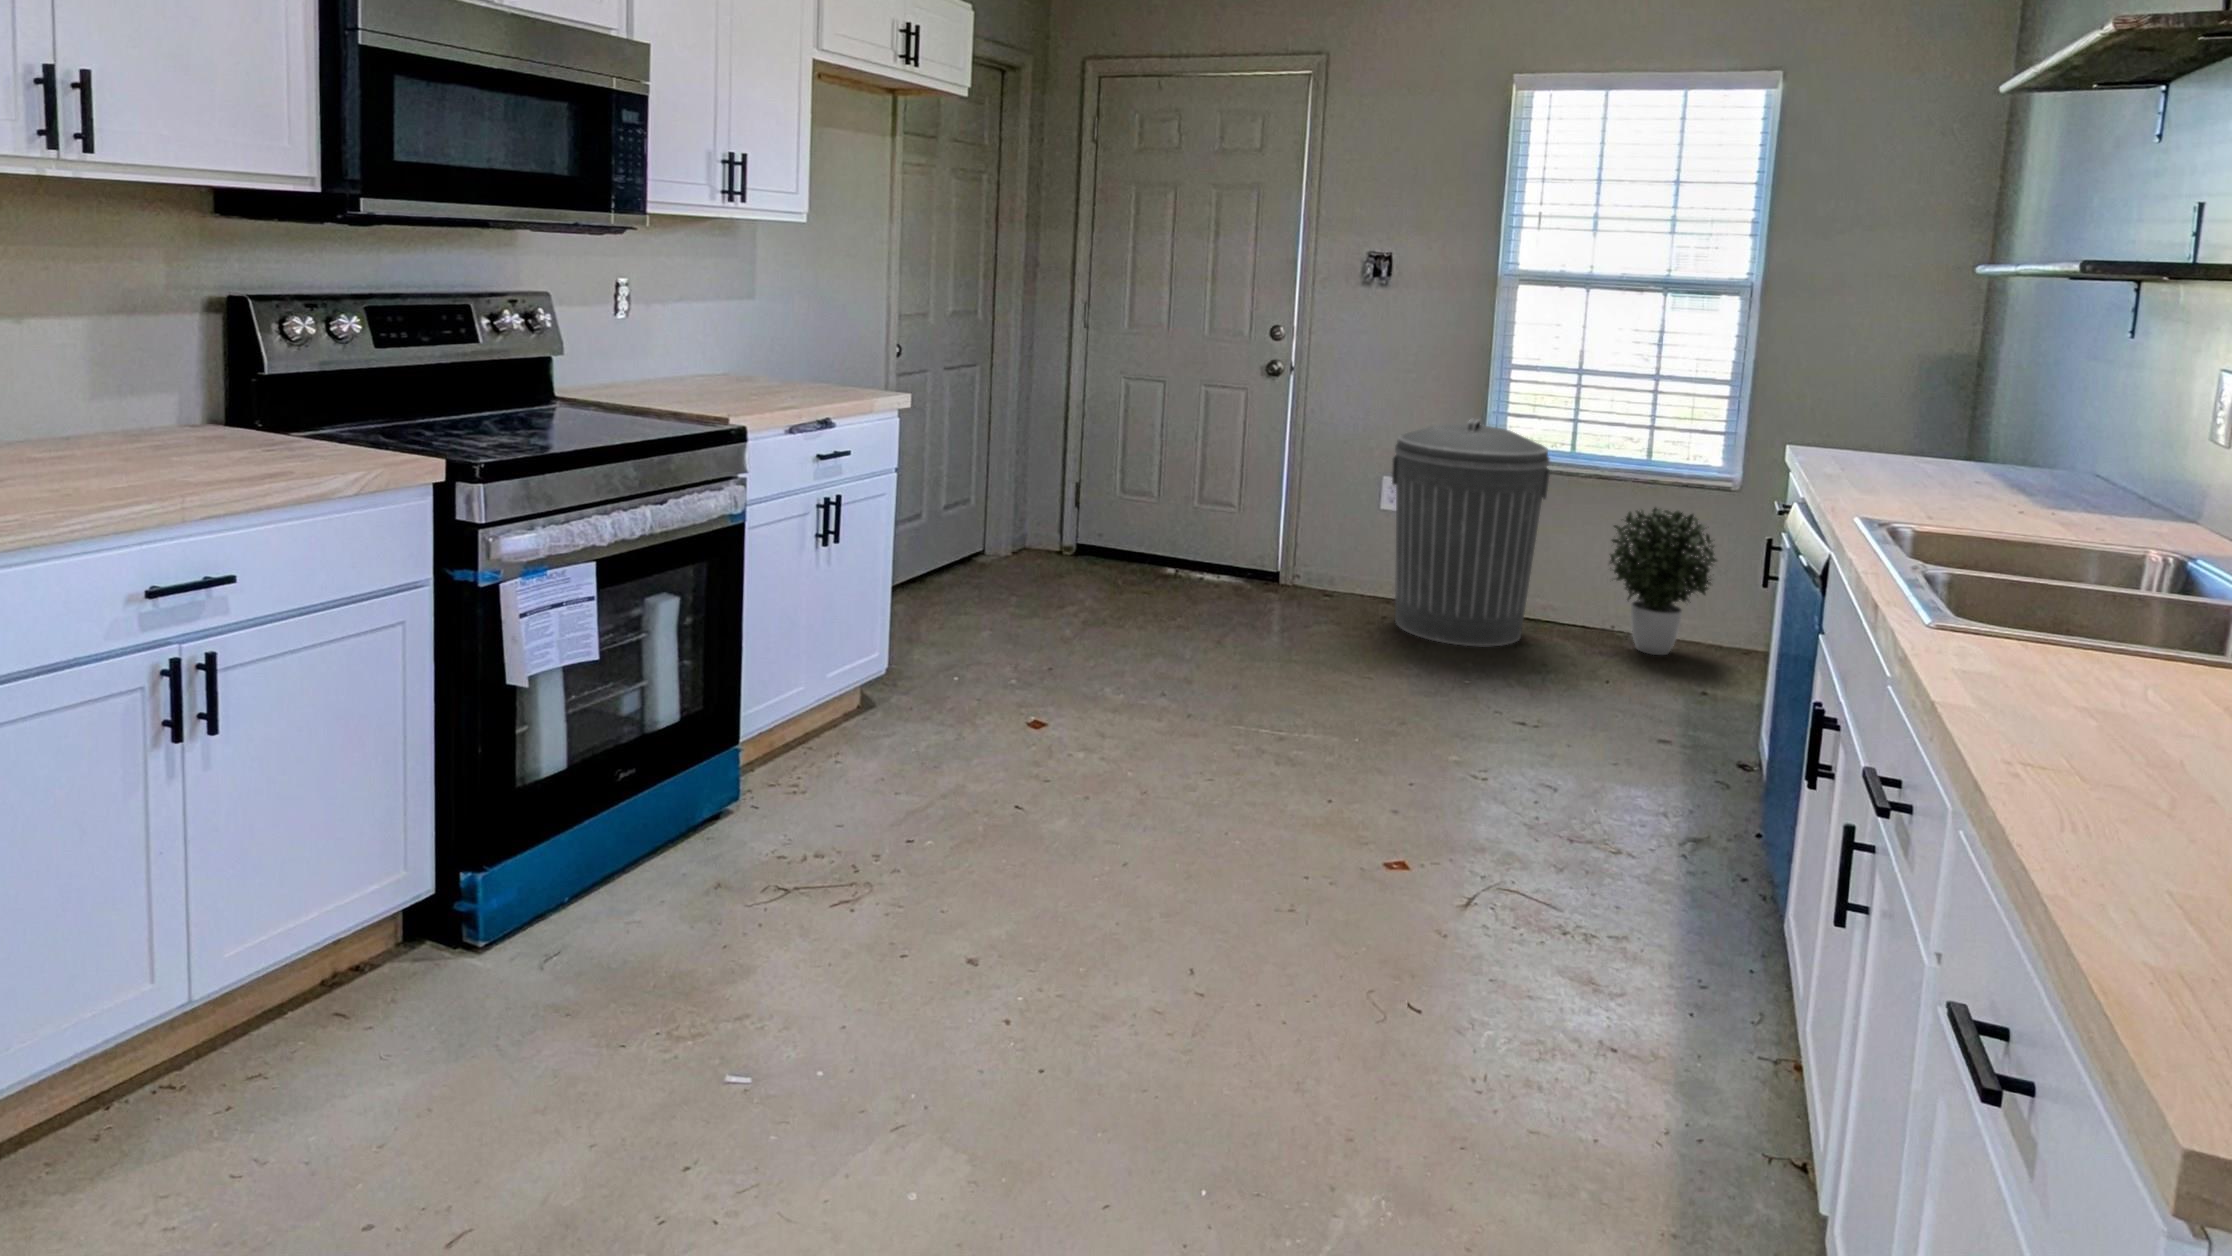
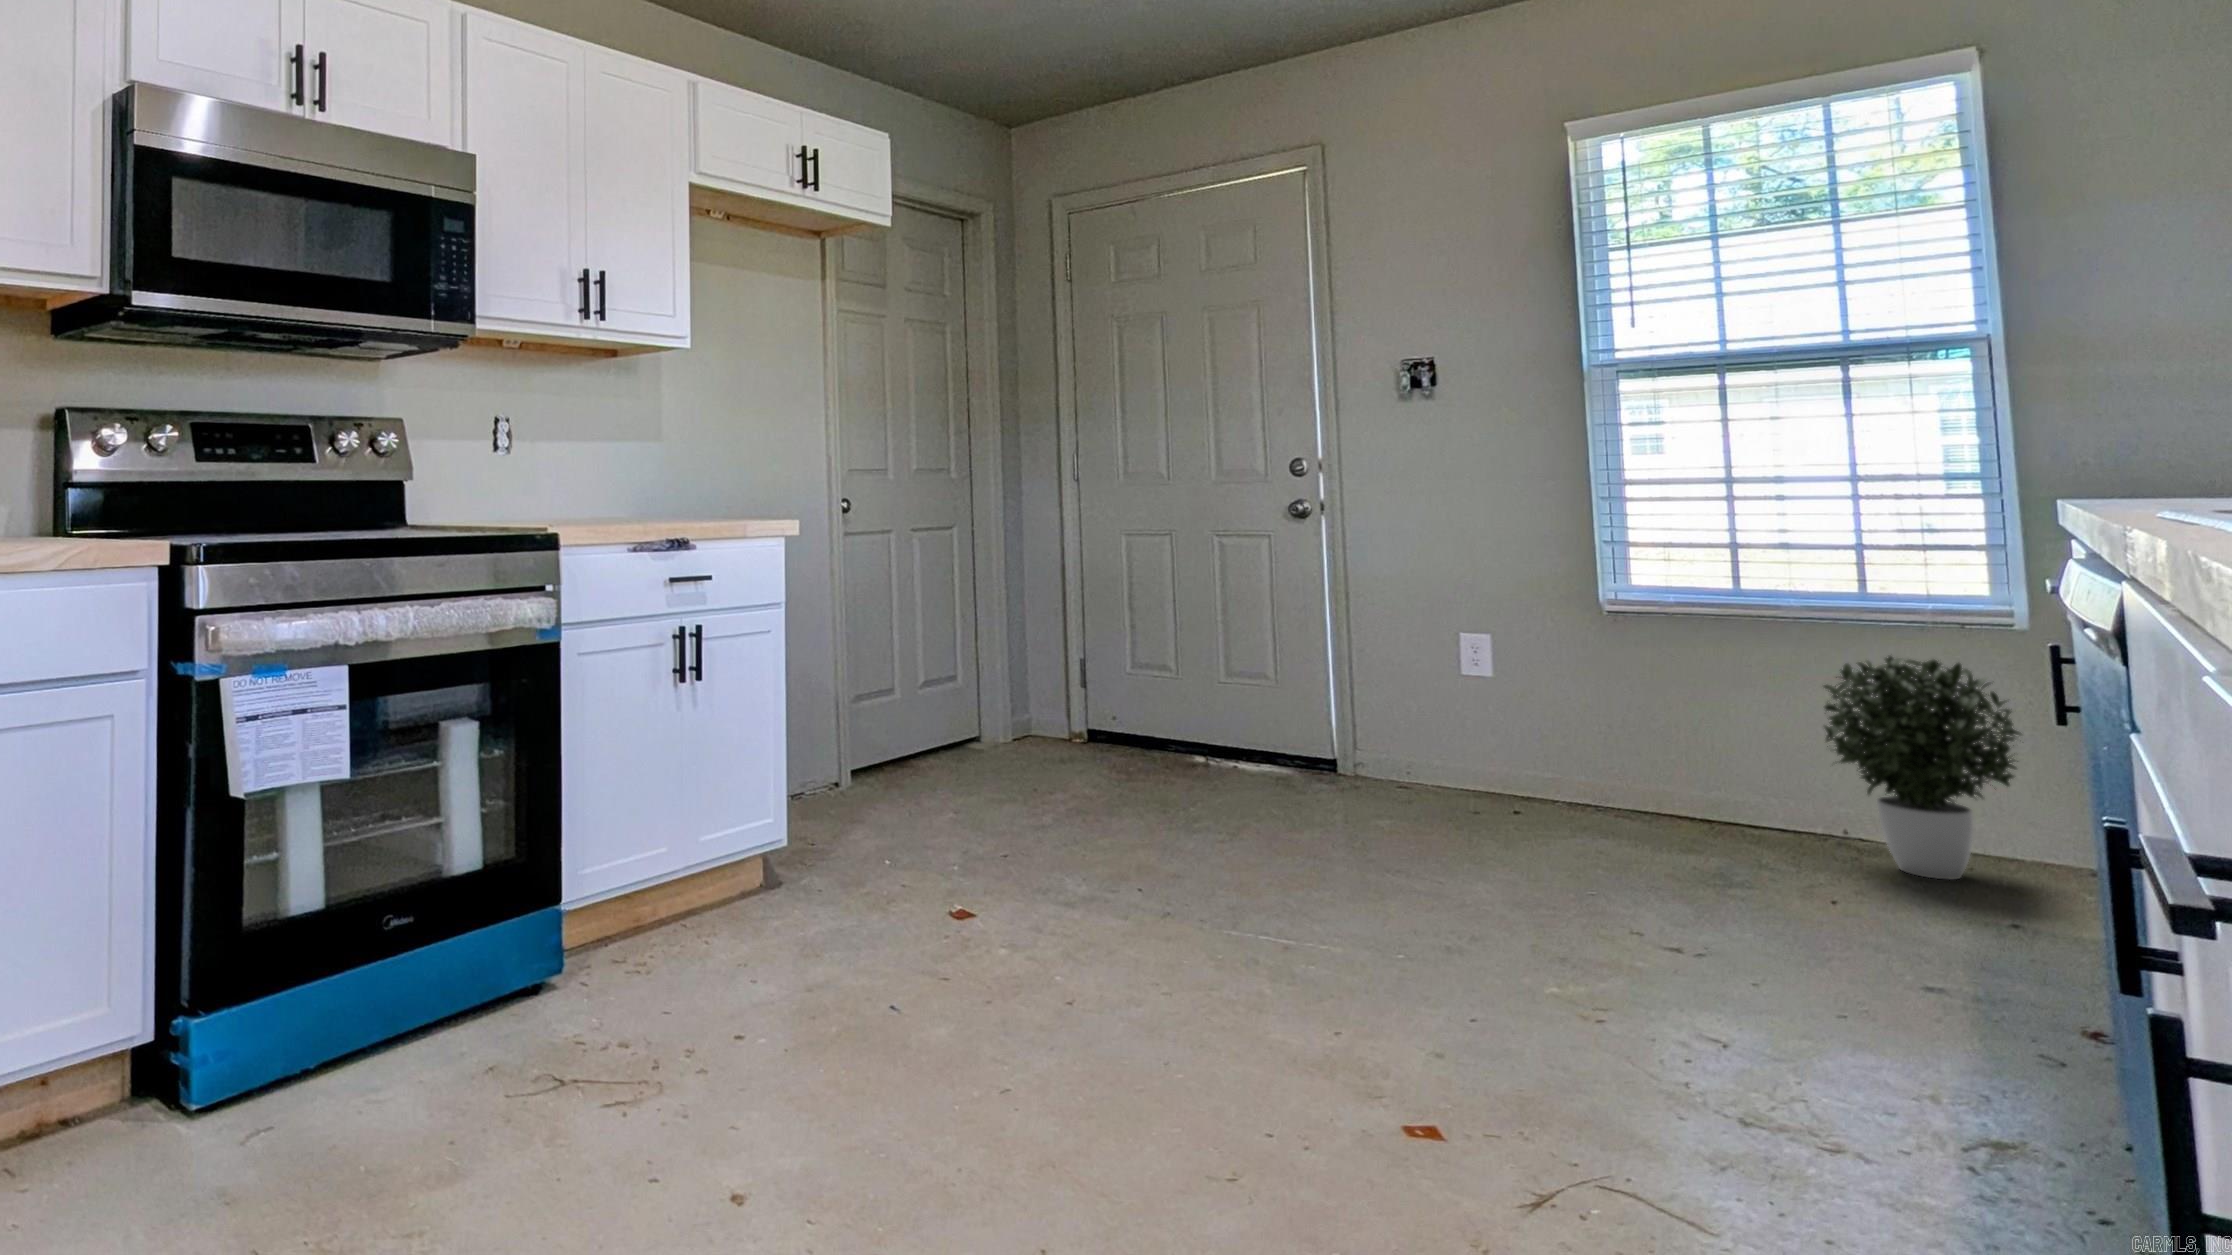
trash can: present [1392,419,1550,647] -> none [1457,546,1701,857]

